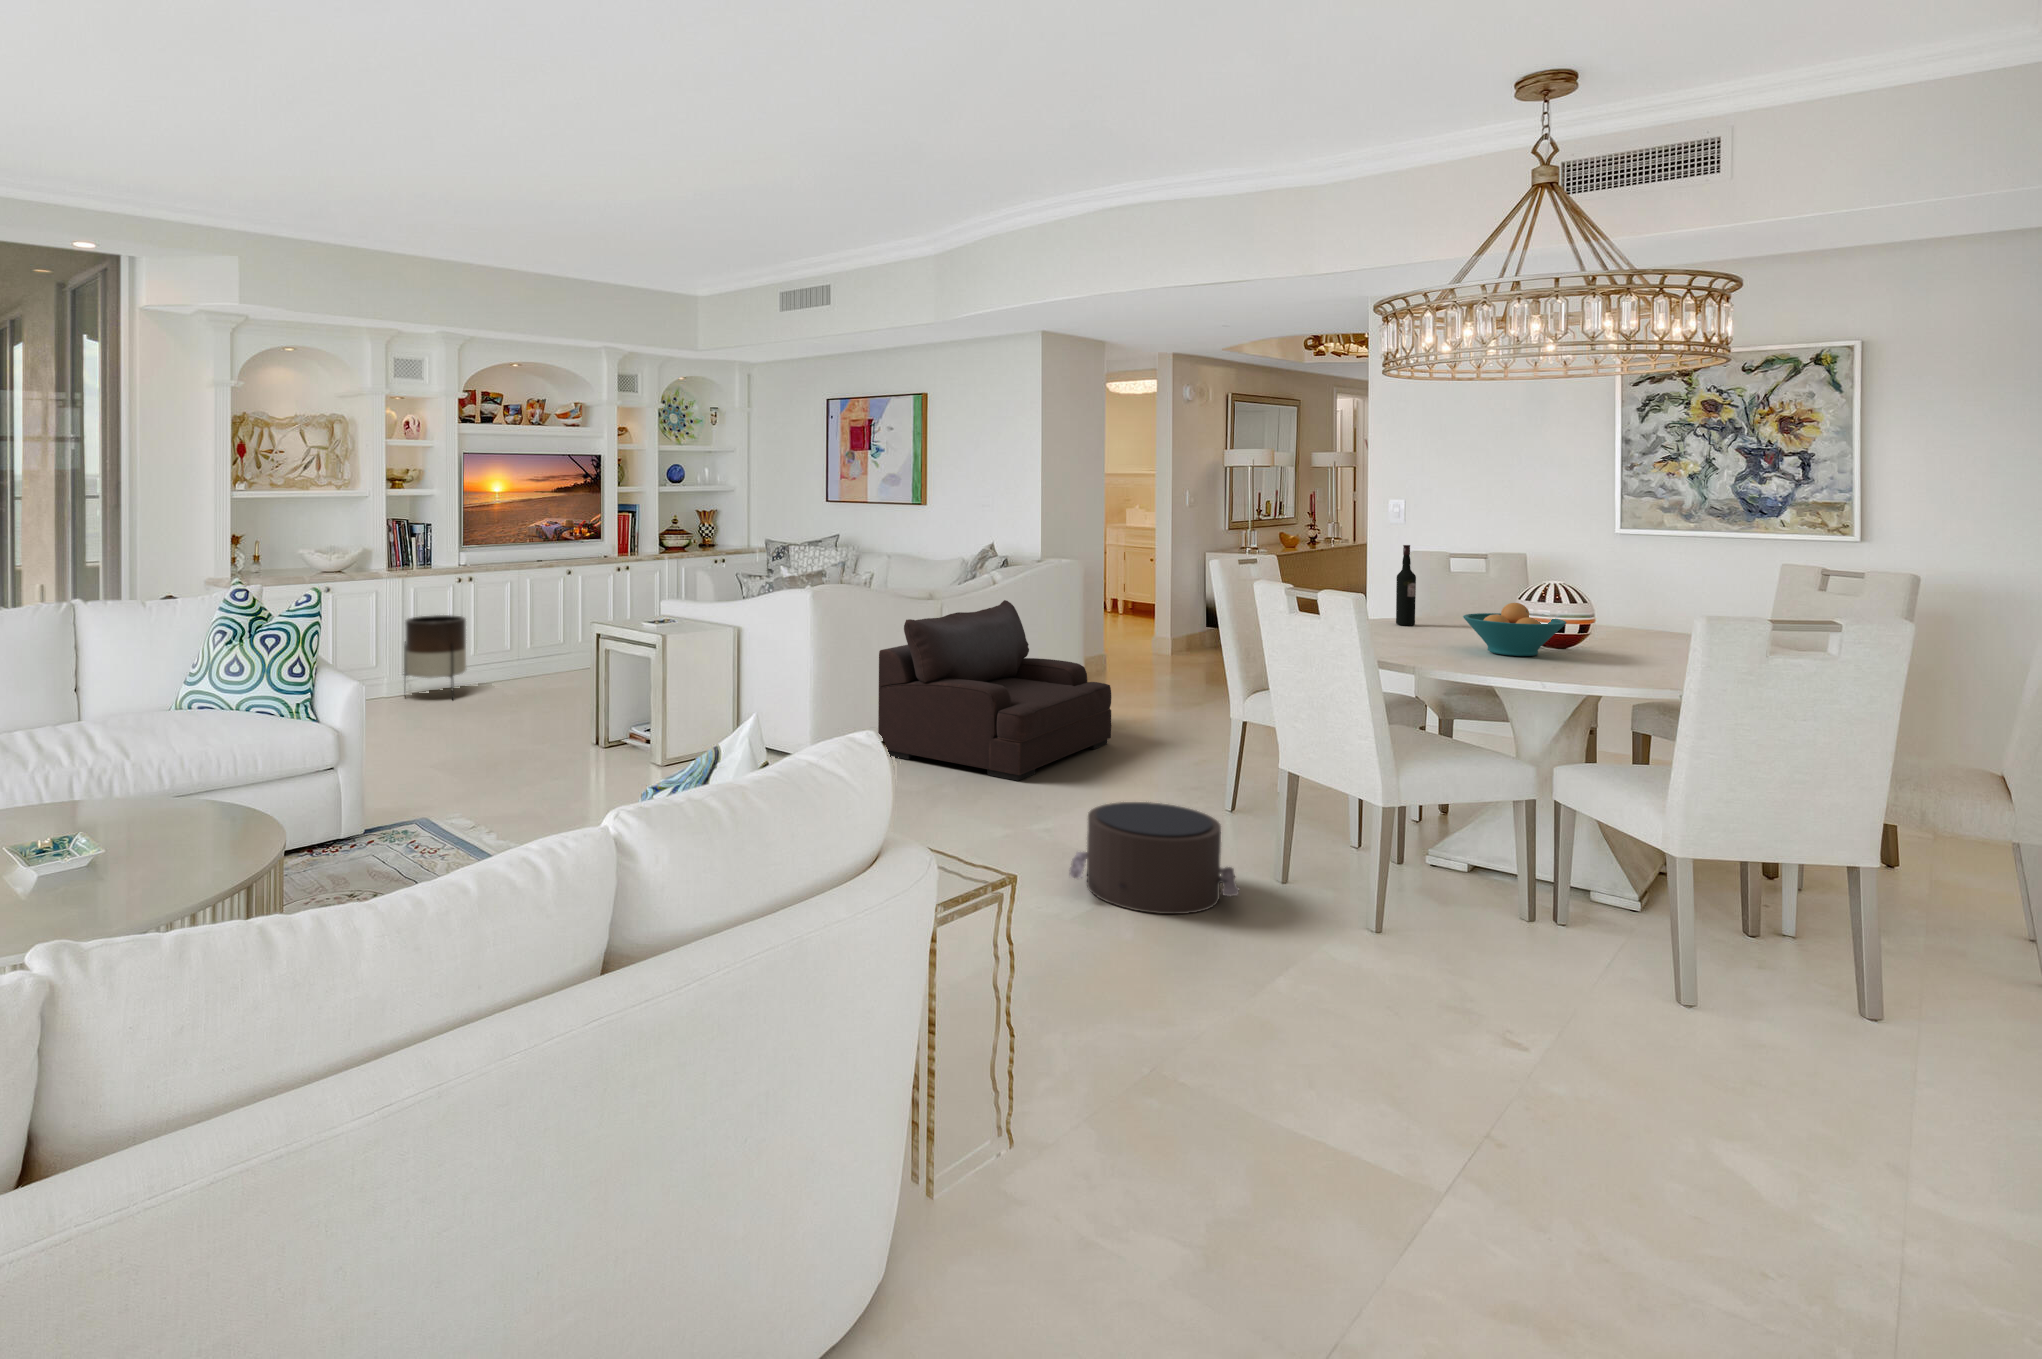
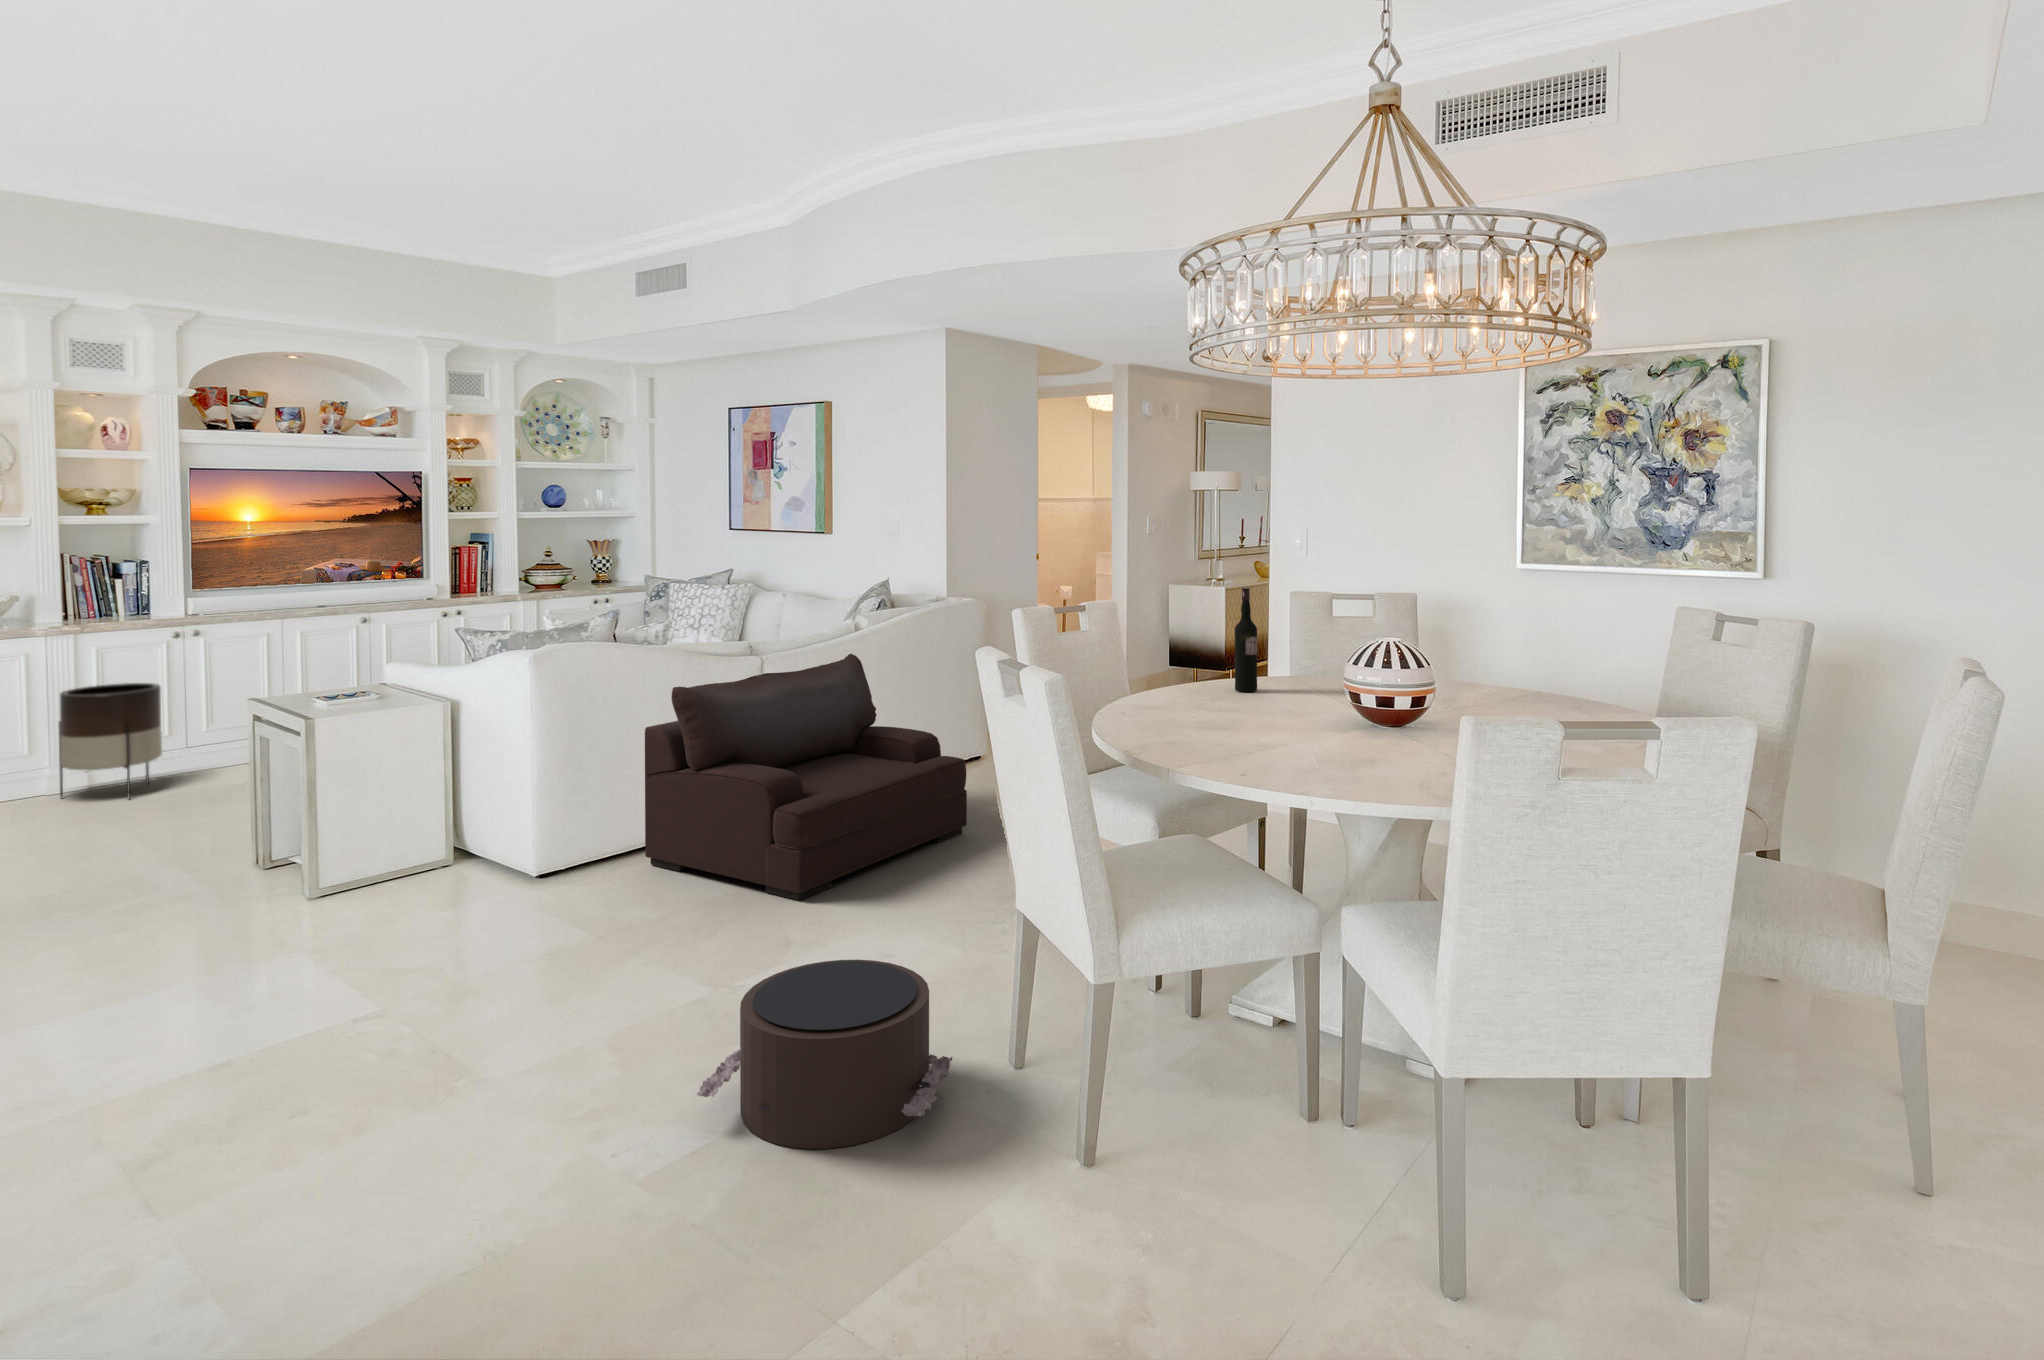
fruit bowl: present [1463,603,1566,656] -> none [1267,670,1388,743]

